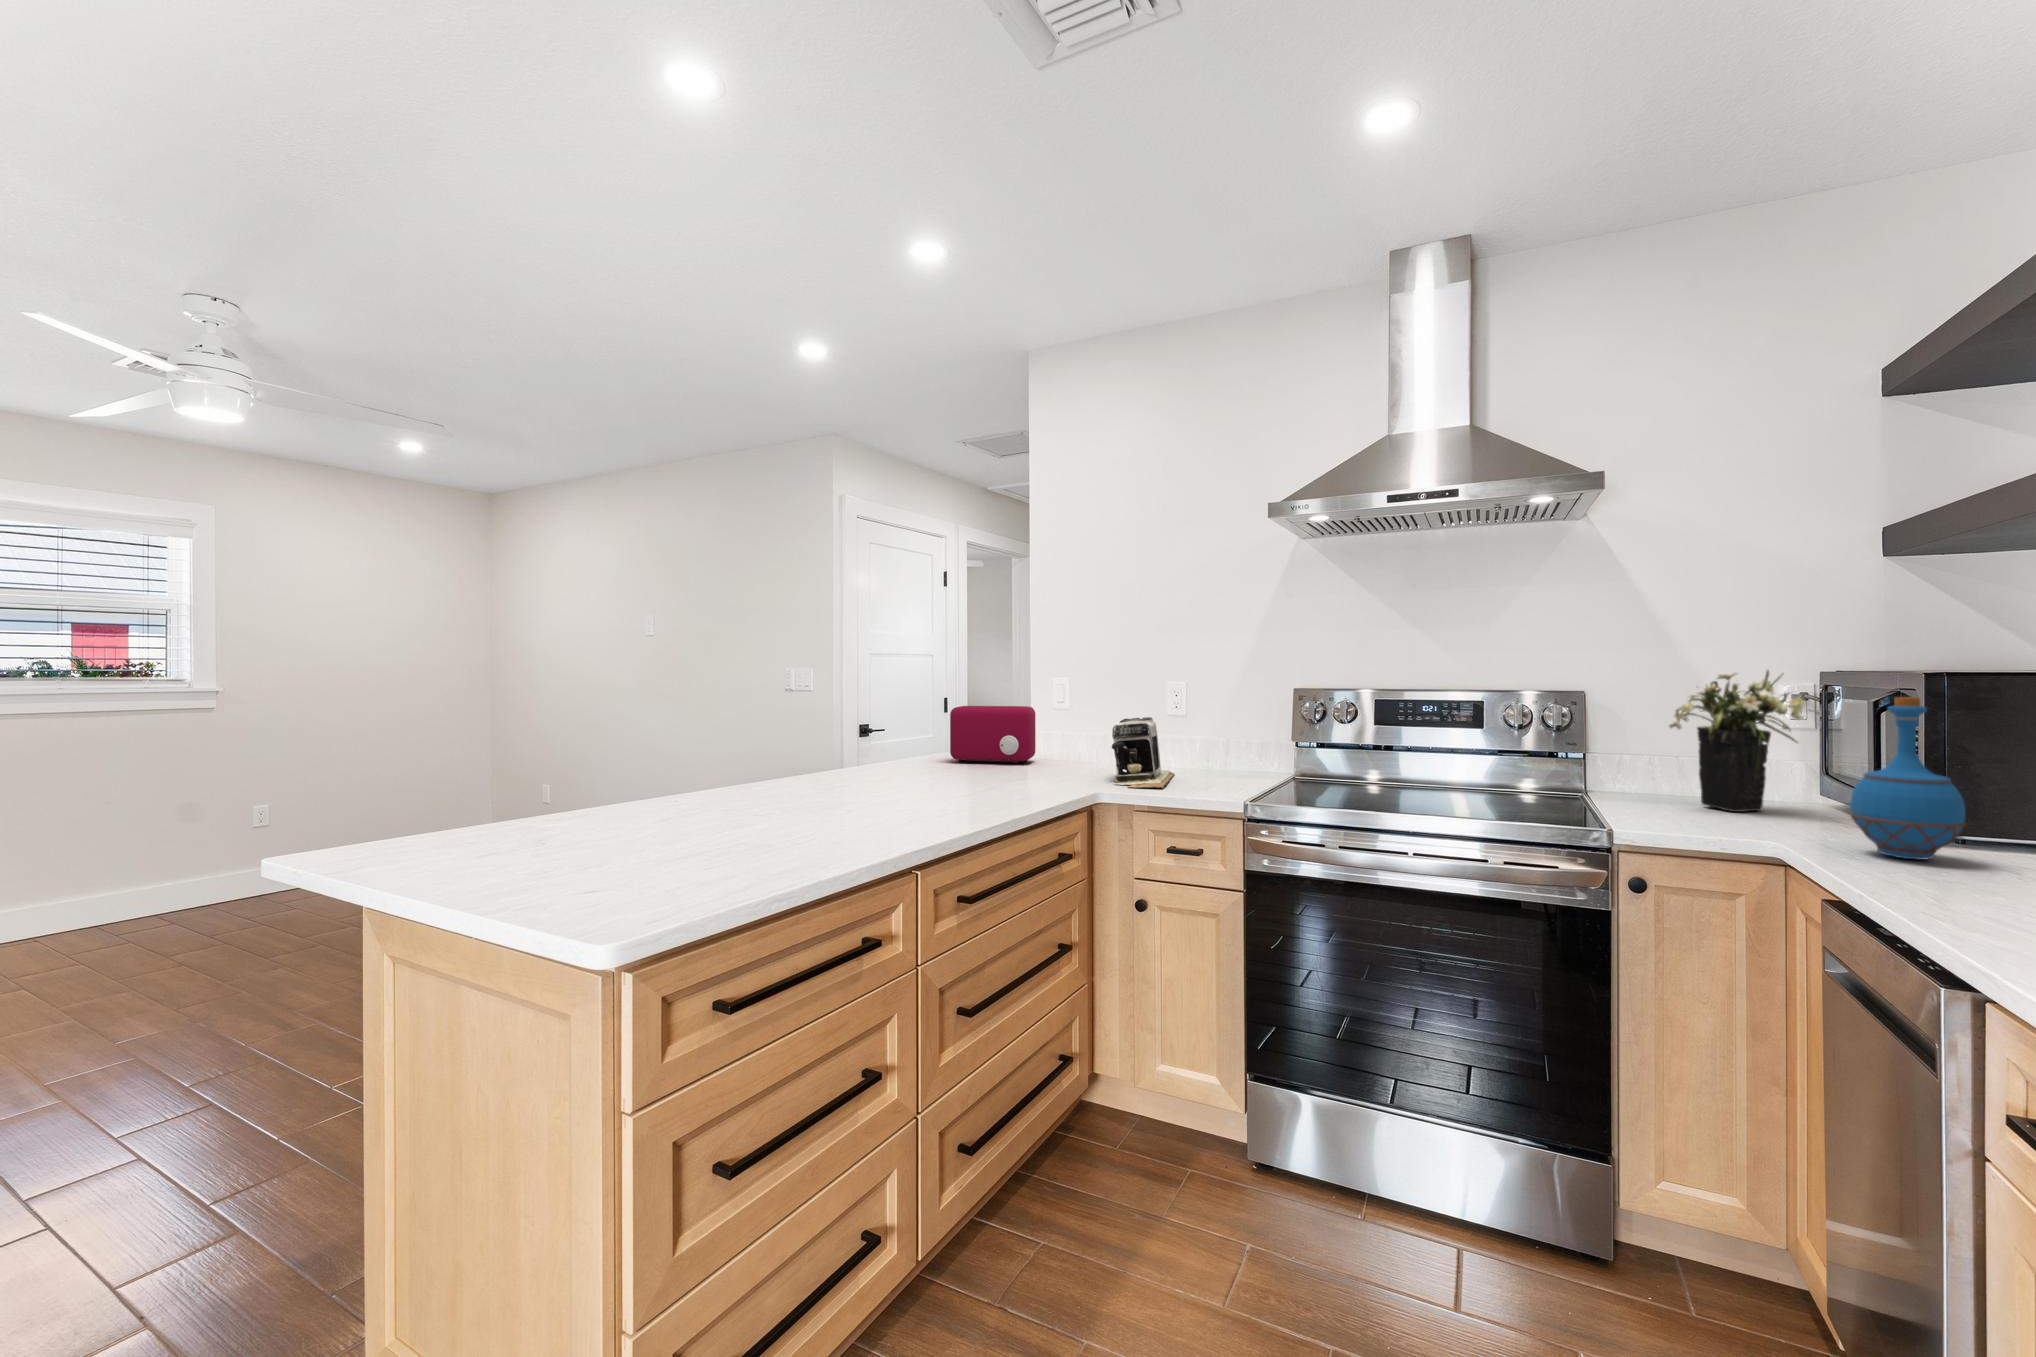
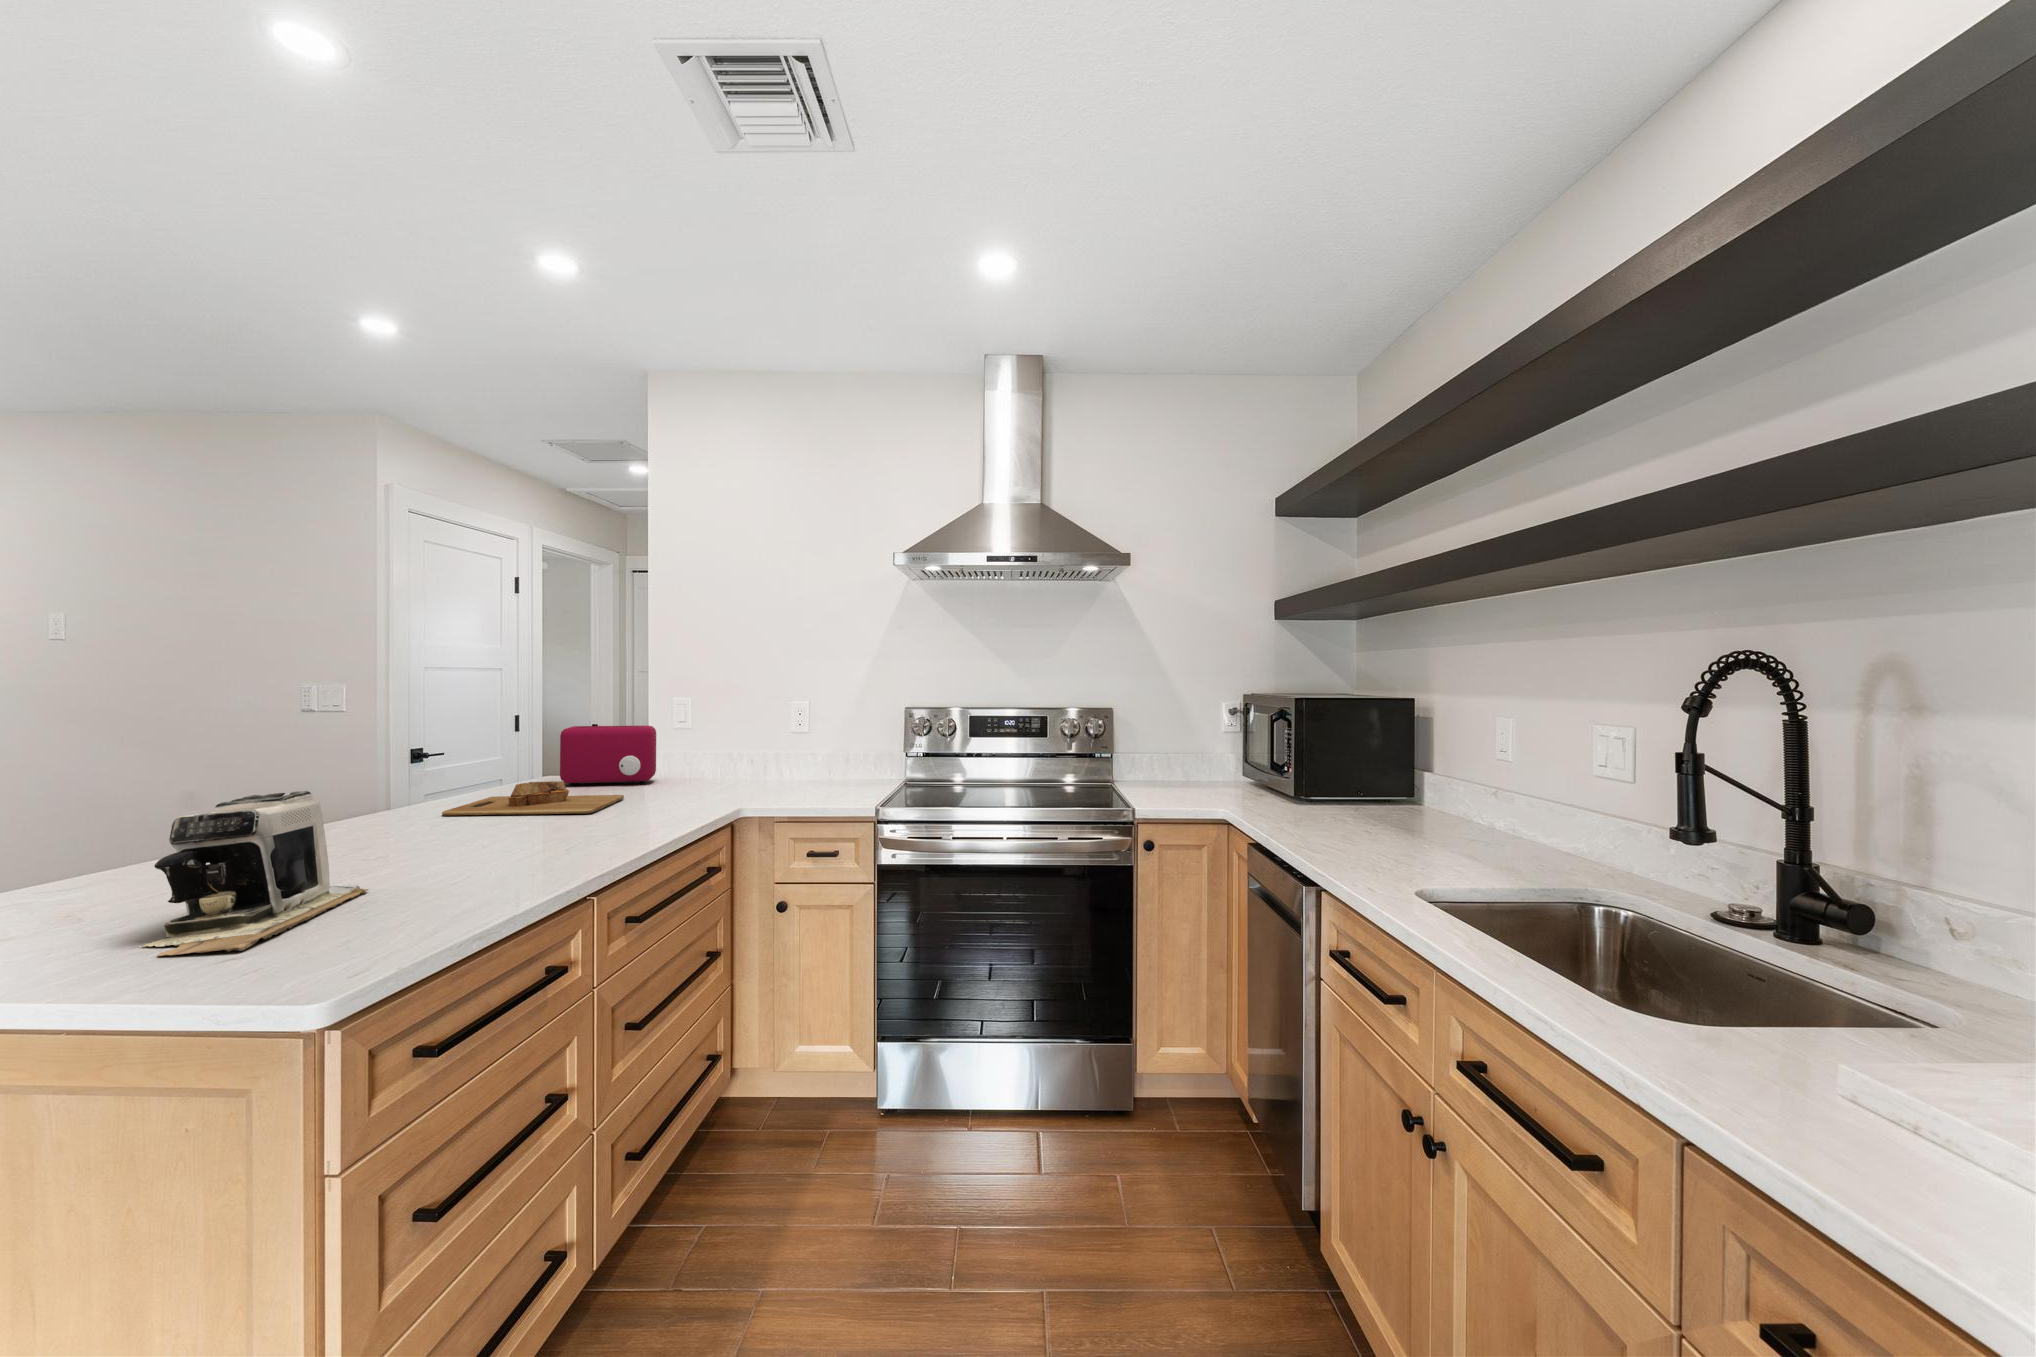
flower arrangement: present [1670,670,1820,812] -> none [1164,693,1245,791]
bottle: present [1850,697,1966,860] -> none [1259,714,1312,814]
coffee maker: present [1112,717,1174,788] -> present [143,791,369,956]
cutting board: none [840,756,995,789] -> present [442,781,624,816]

